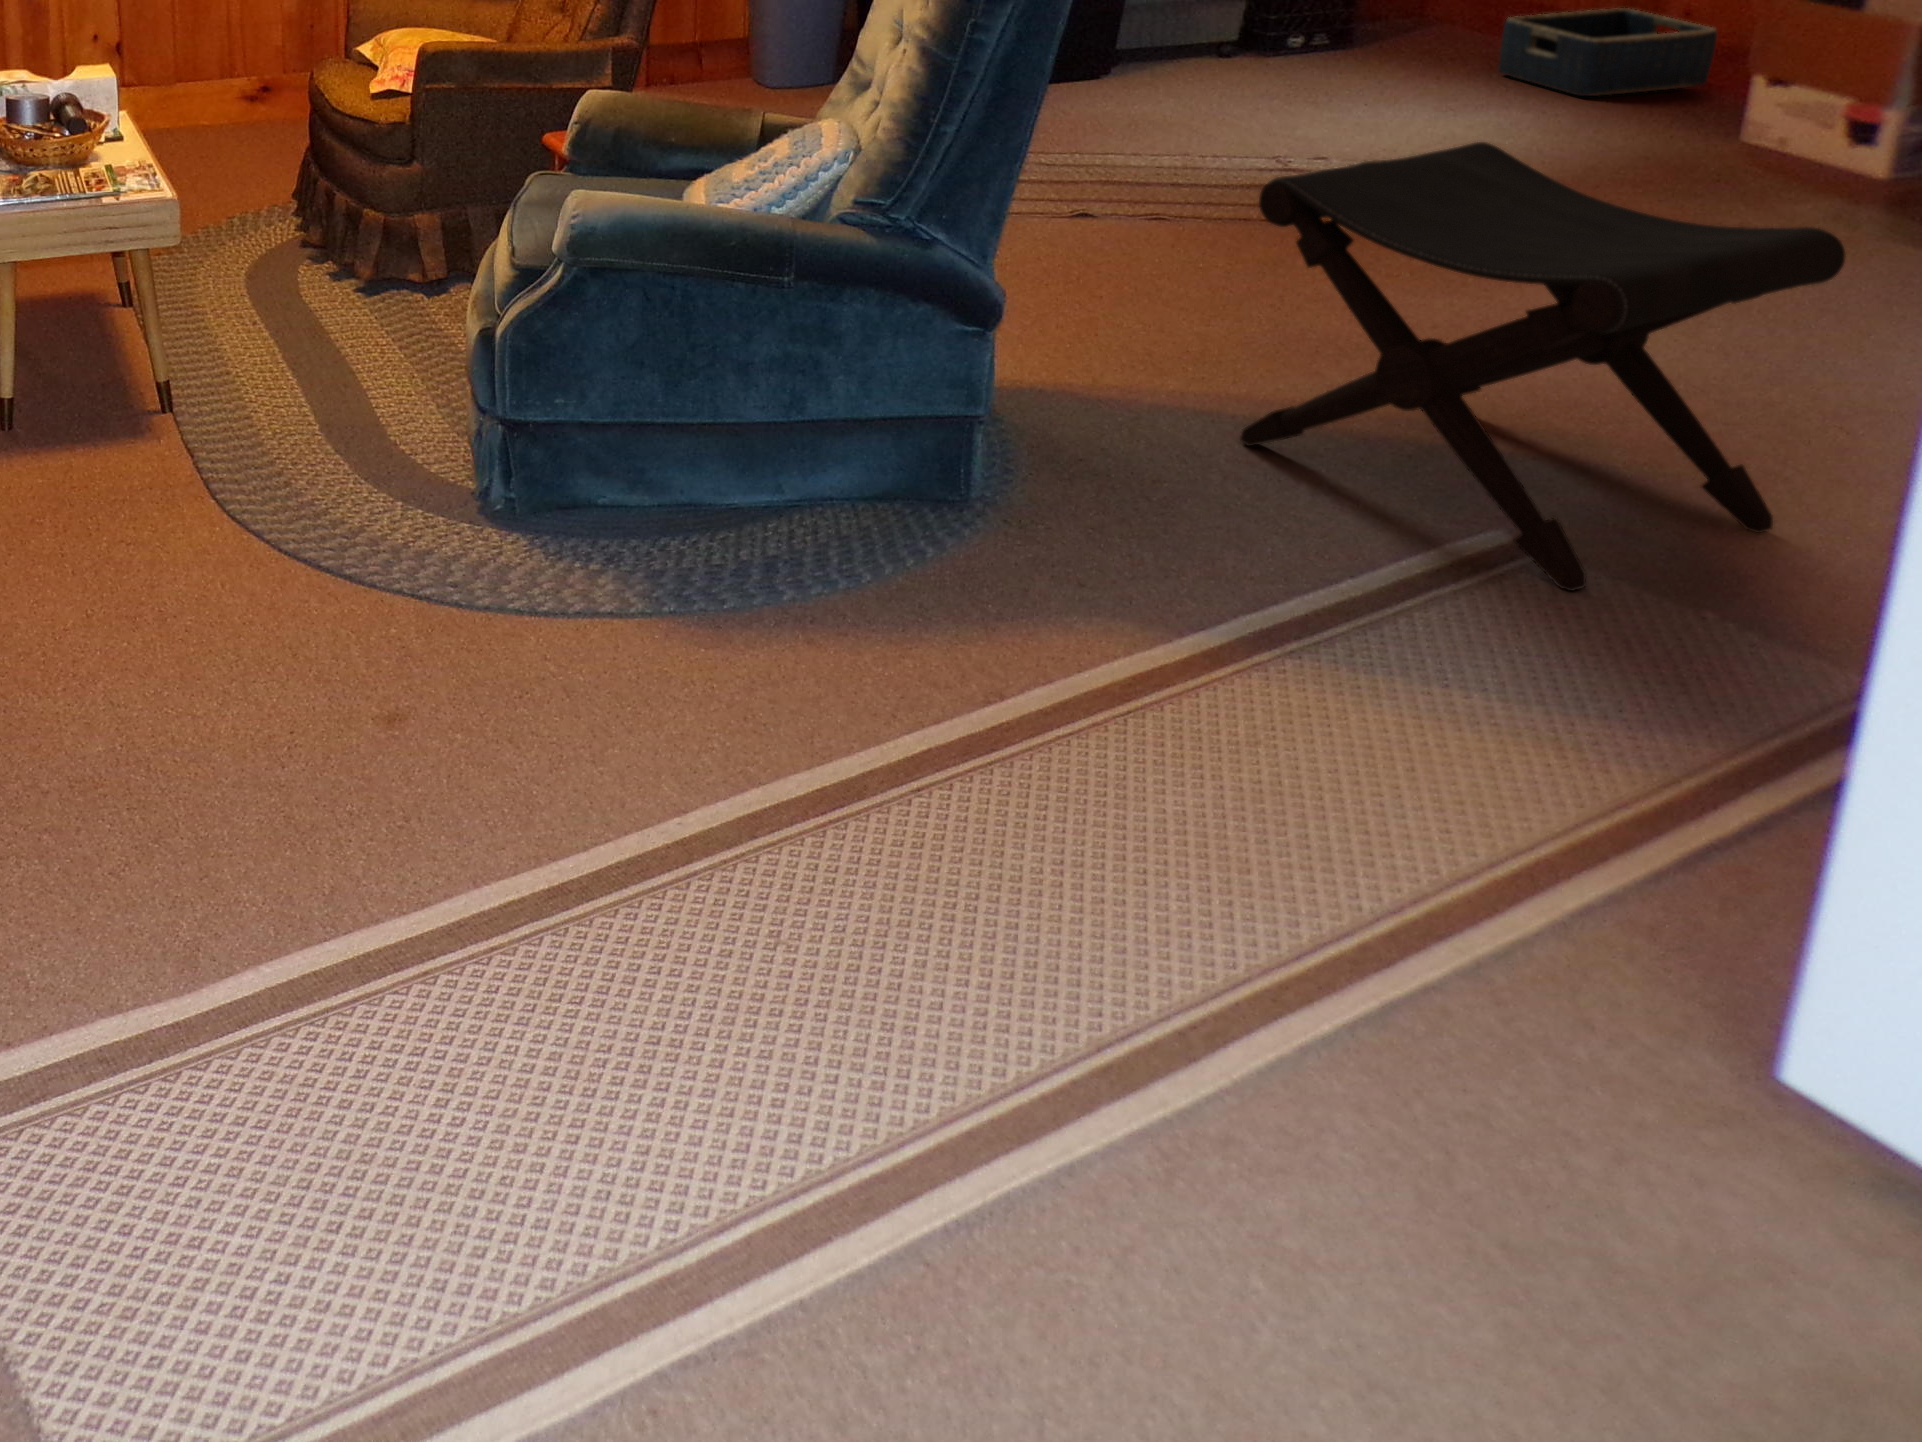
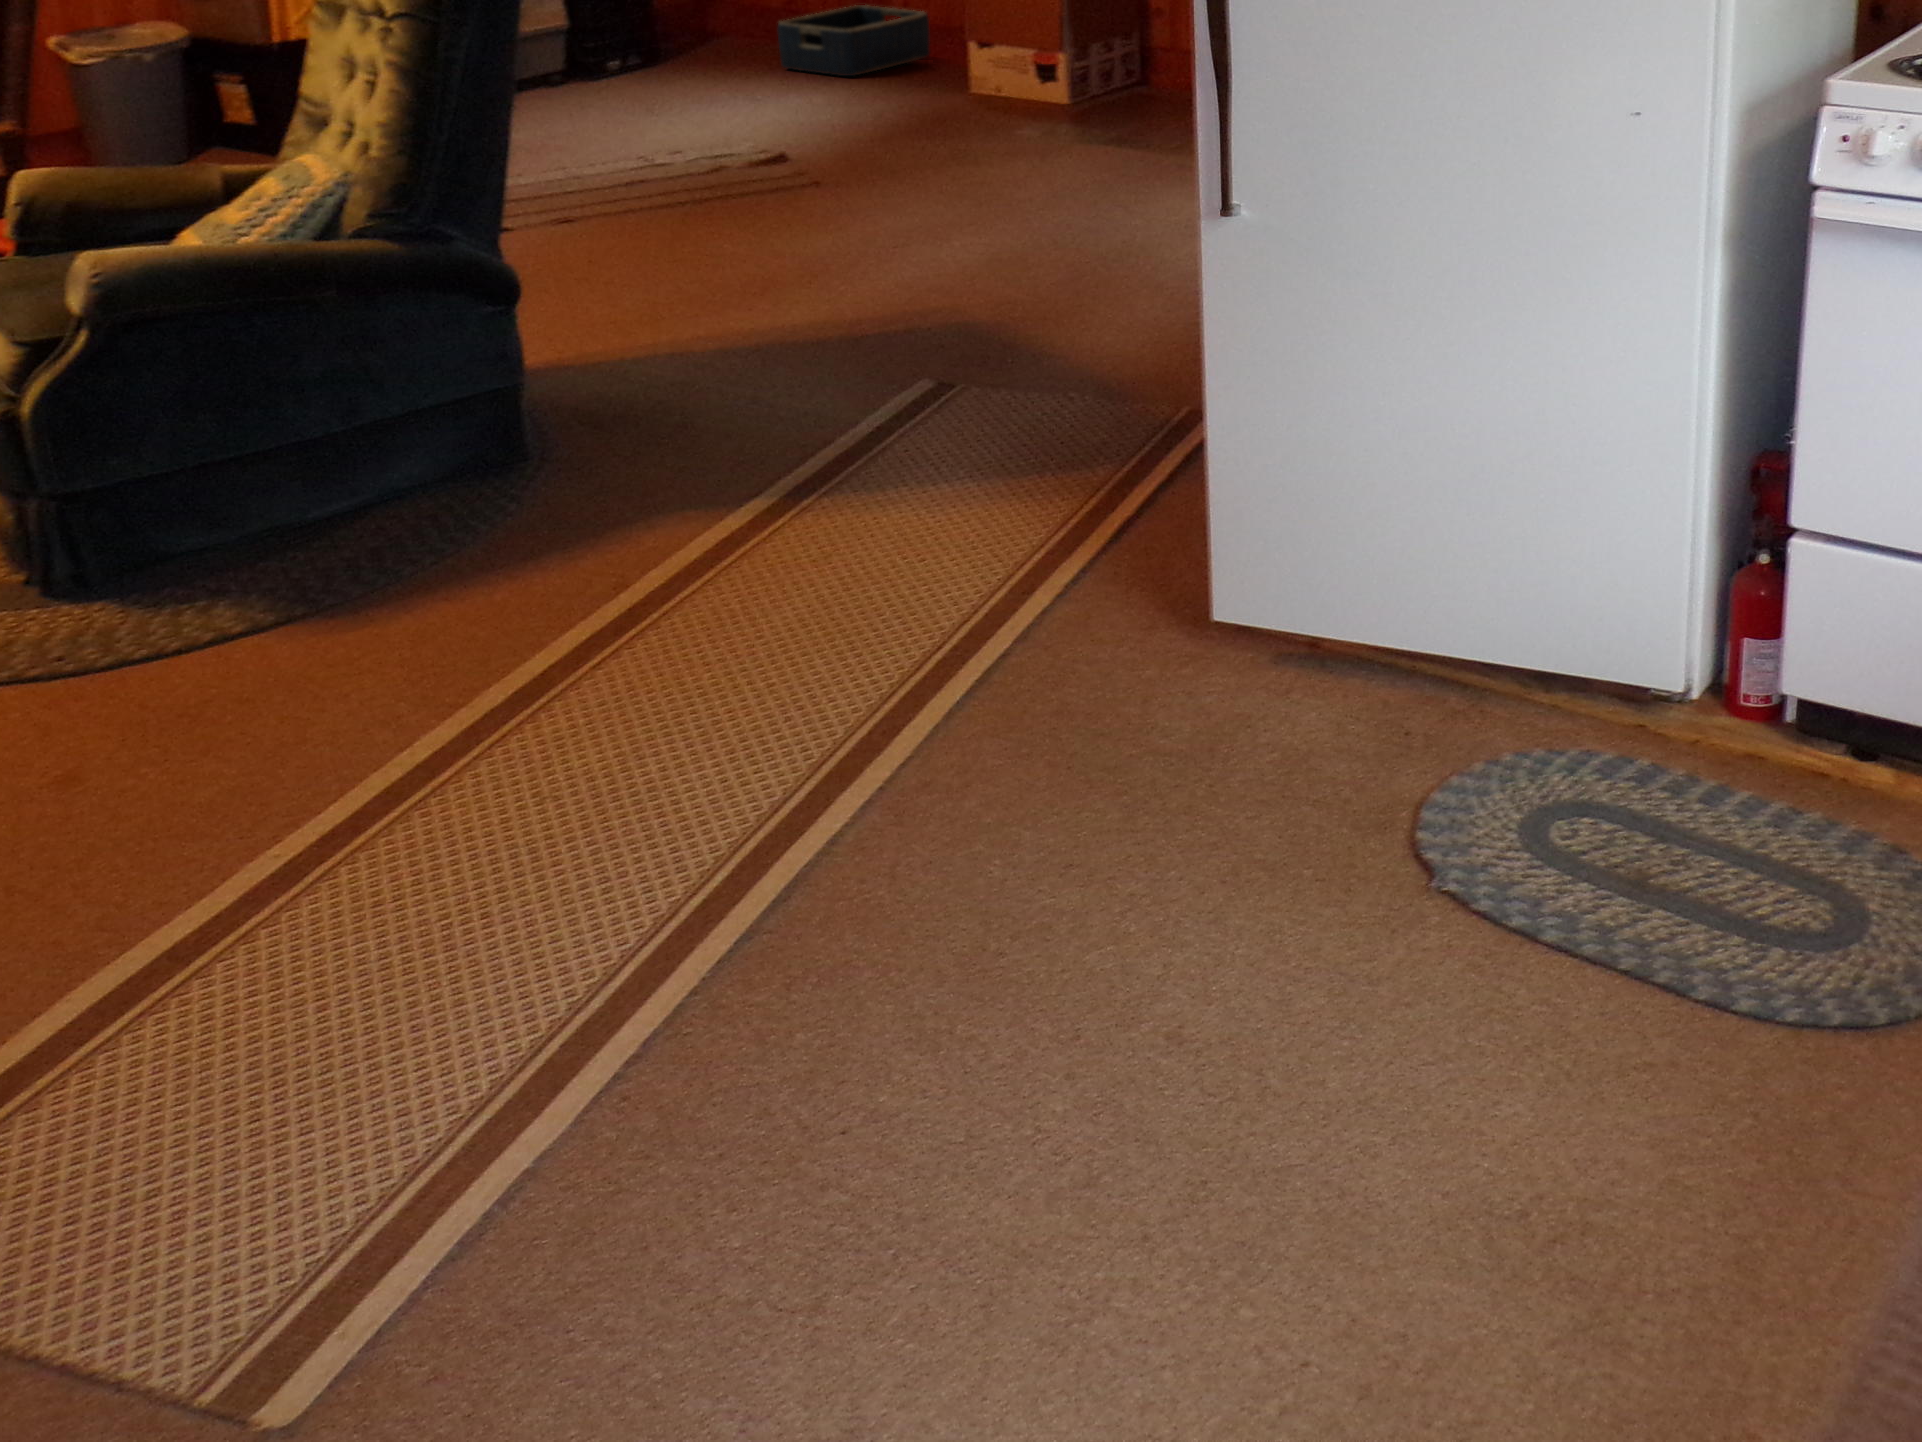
footstool: present [1240,142,1846,591] -> none [690,96,1088,401]

